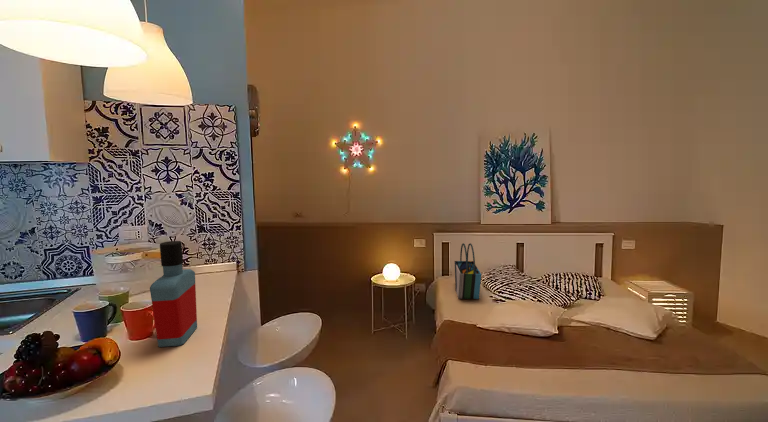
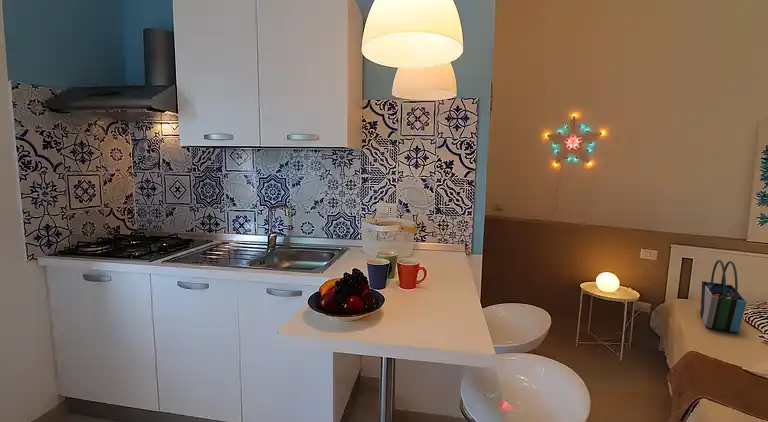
bottle: present [150,241,197,347] -> none [434,214,459,299]

